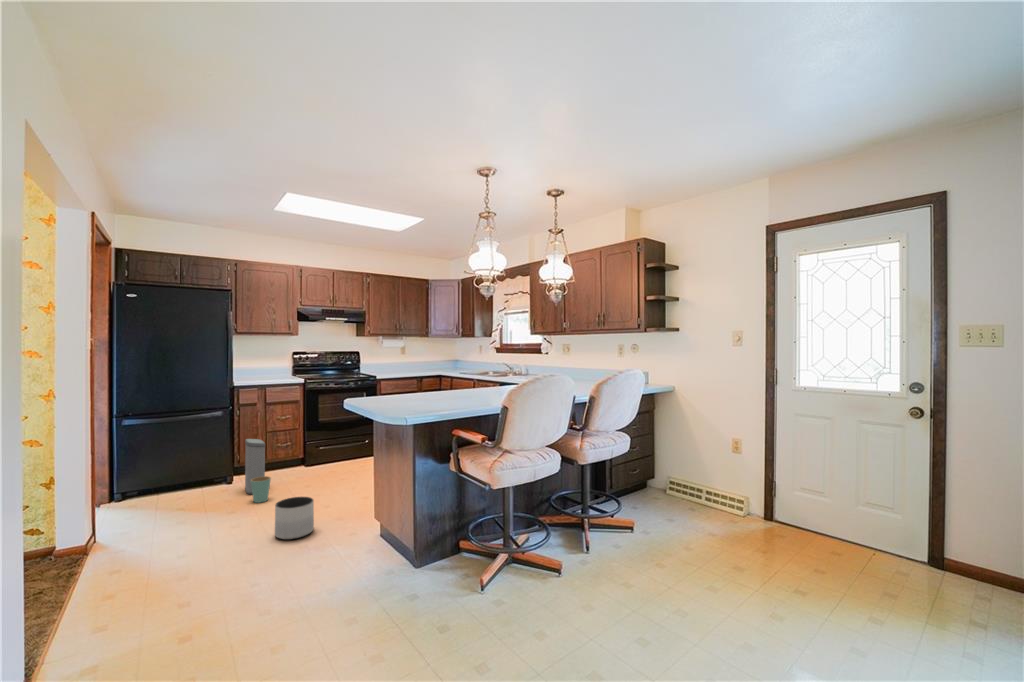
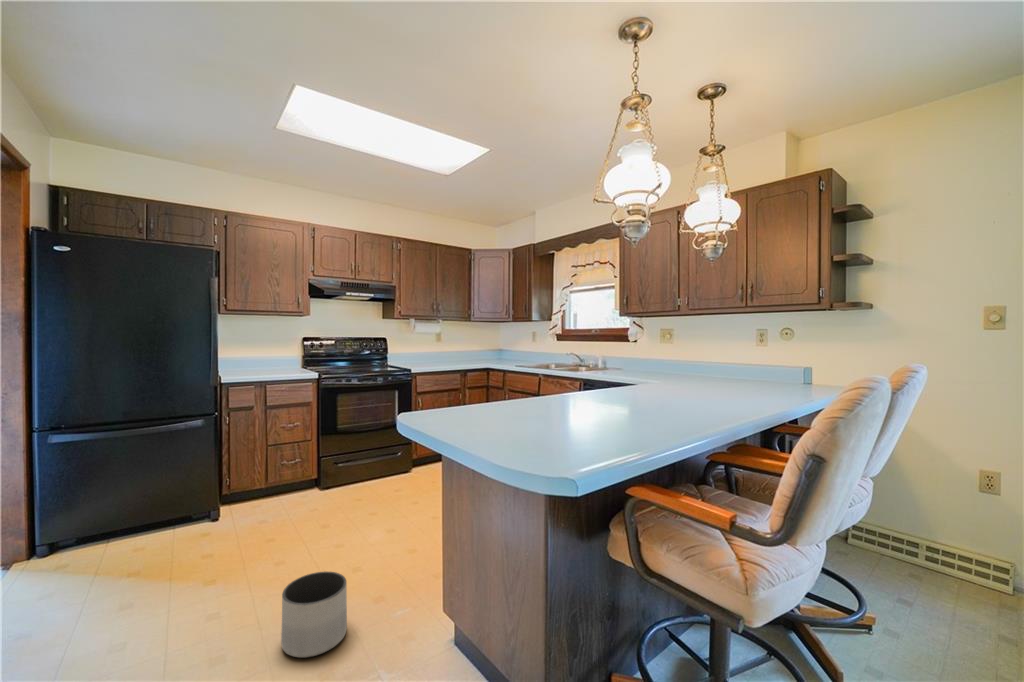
trash can: present [245,439,271,503] -> none [236,461,274,562]

